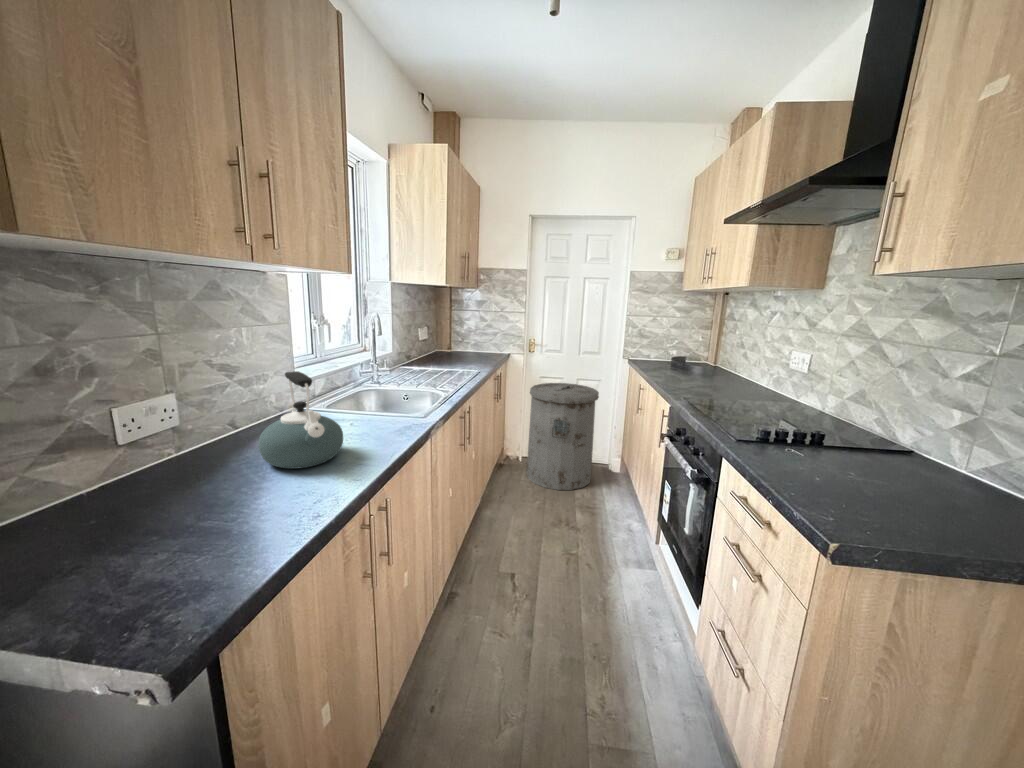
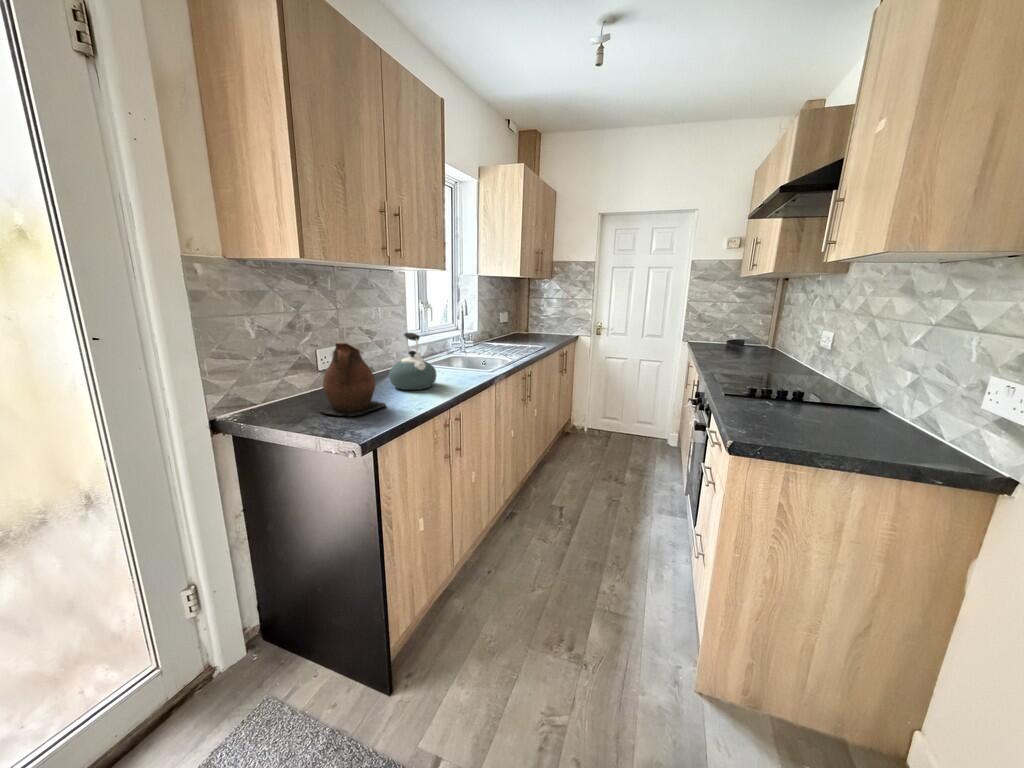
trash can: present [527,383,599,490] -> none [588,363,655,456]
ceramic pitcher: none [75,417,246,573] -> present [320,343,386,416]

